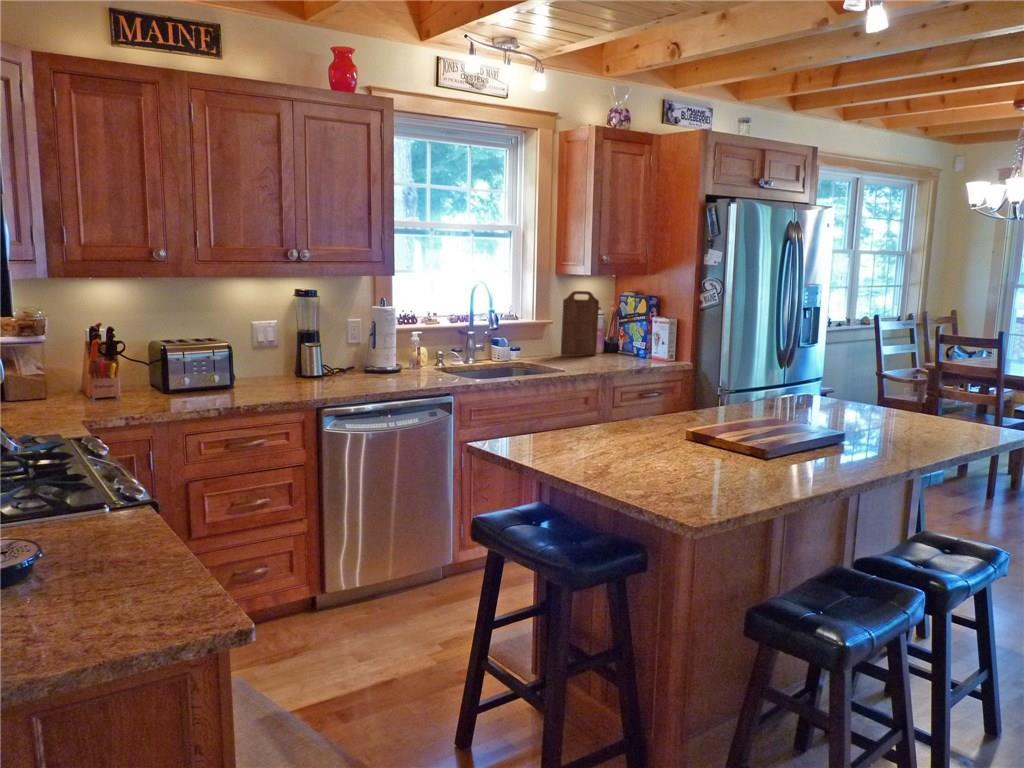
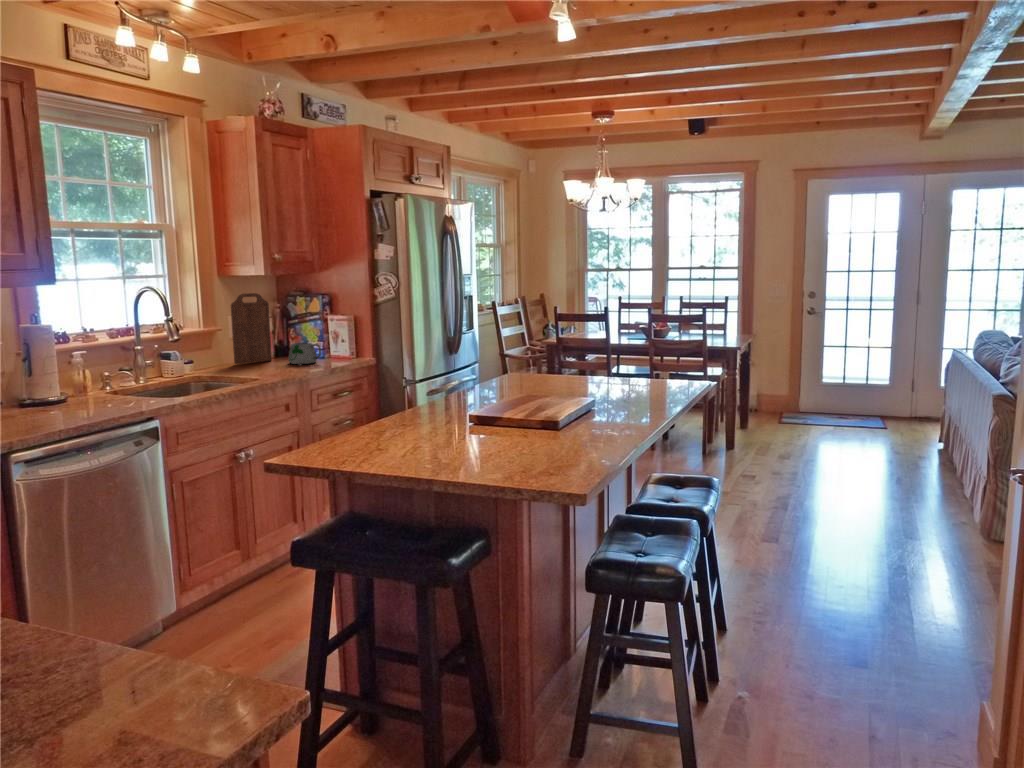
mug: none [607,341,636,363] -> present [289,343,321,365]

